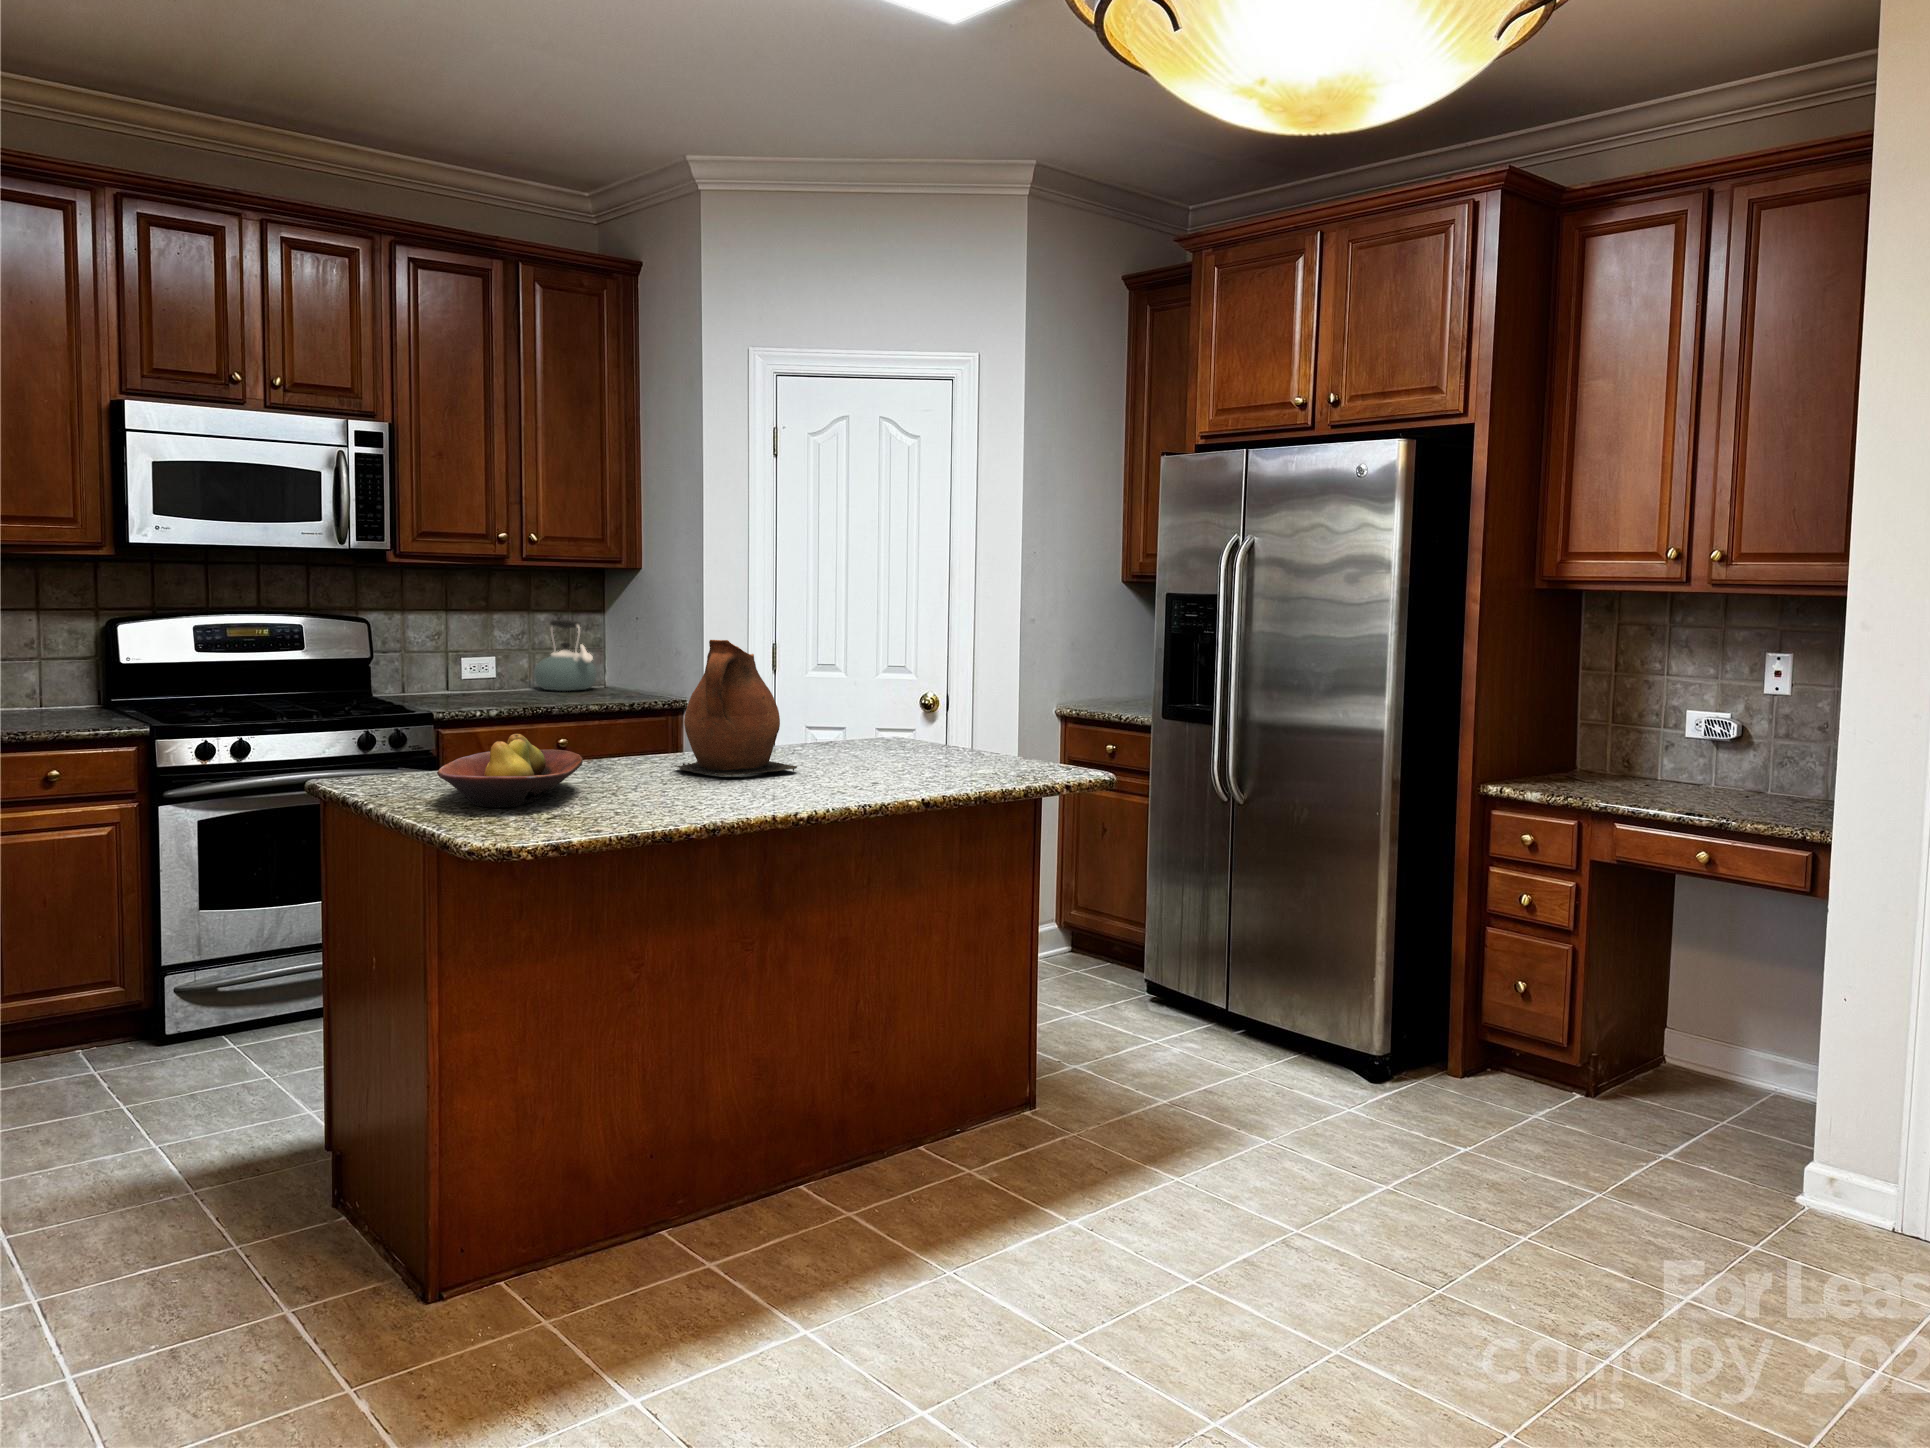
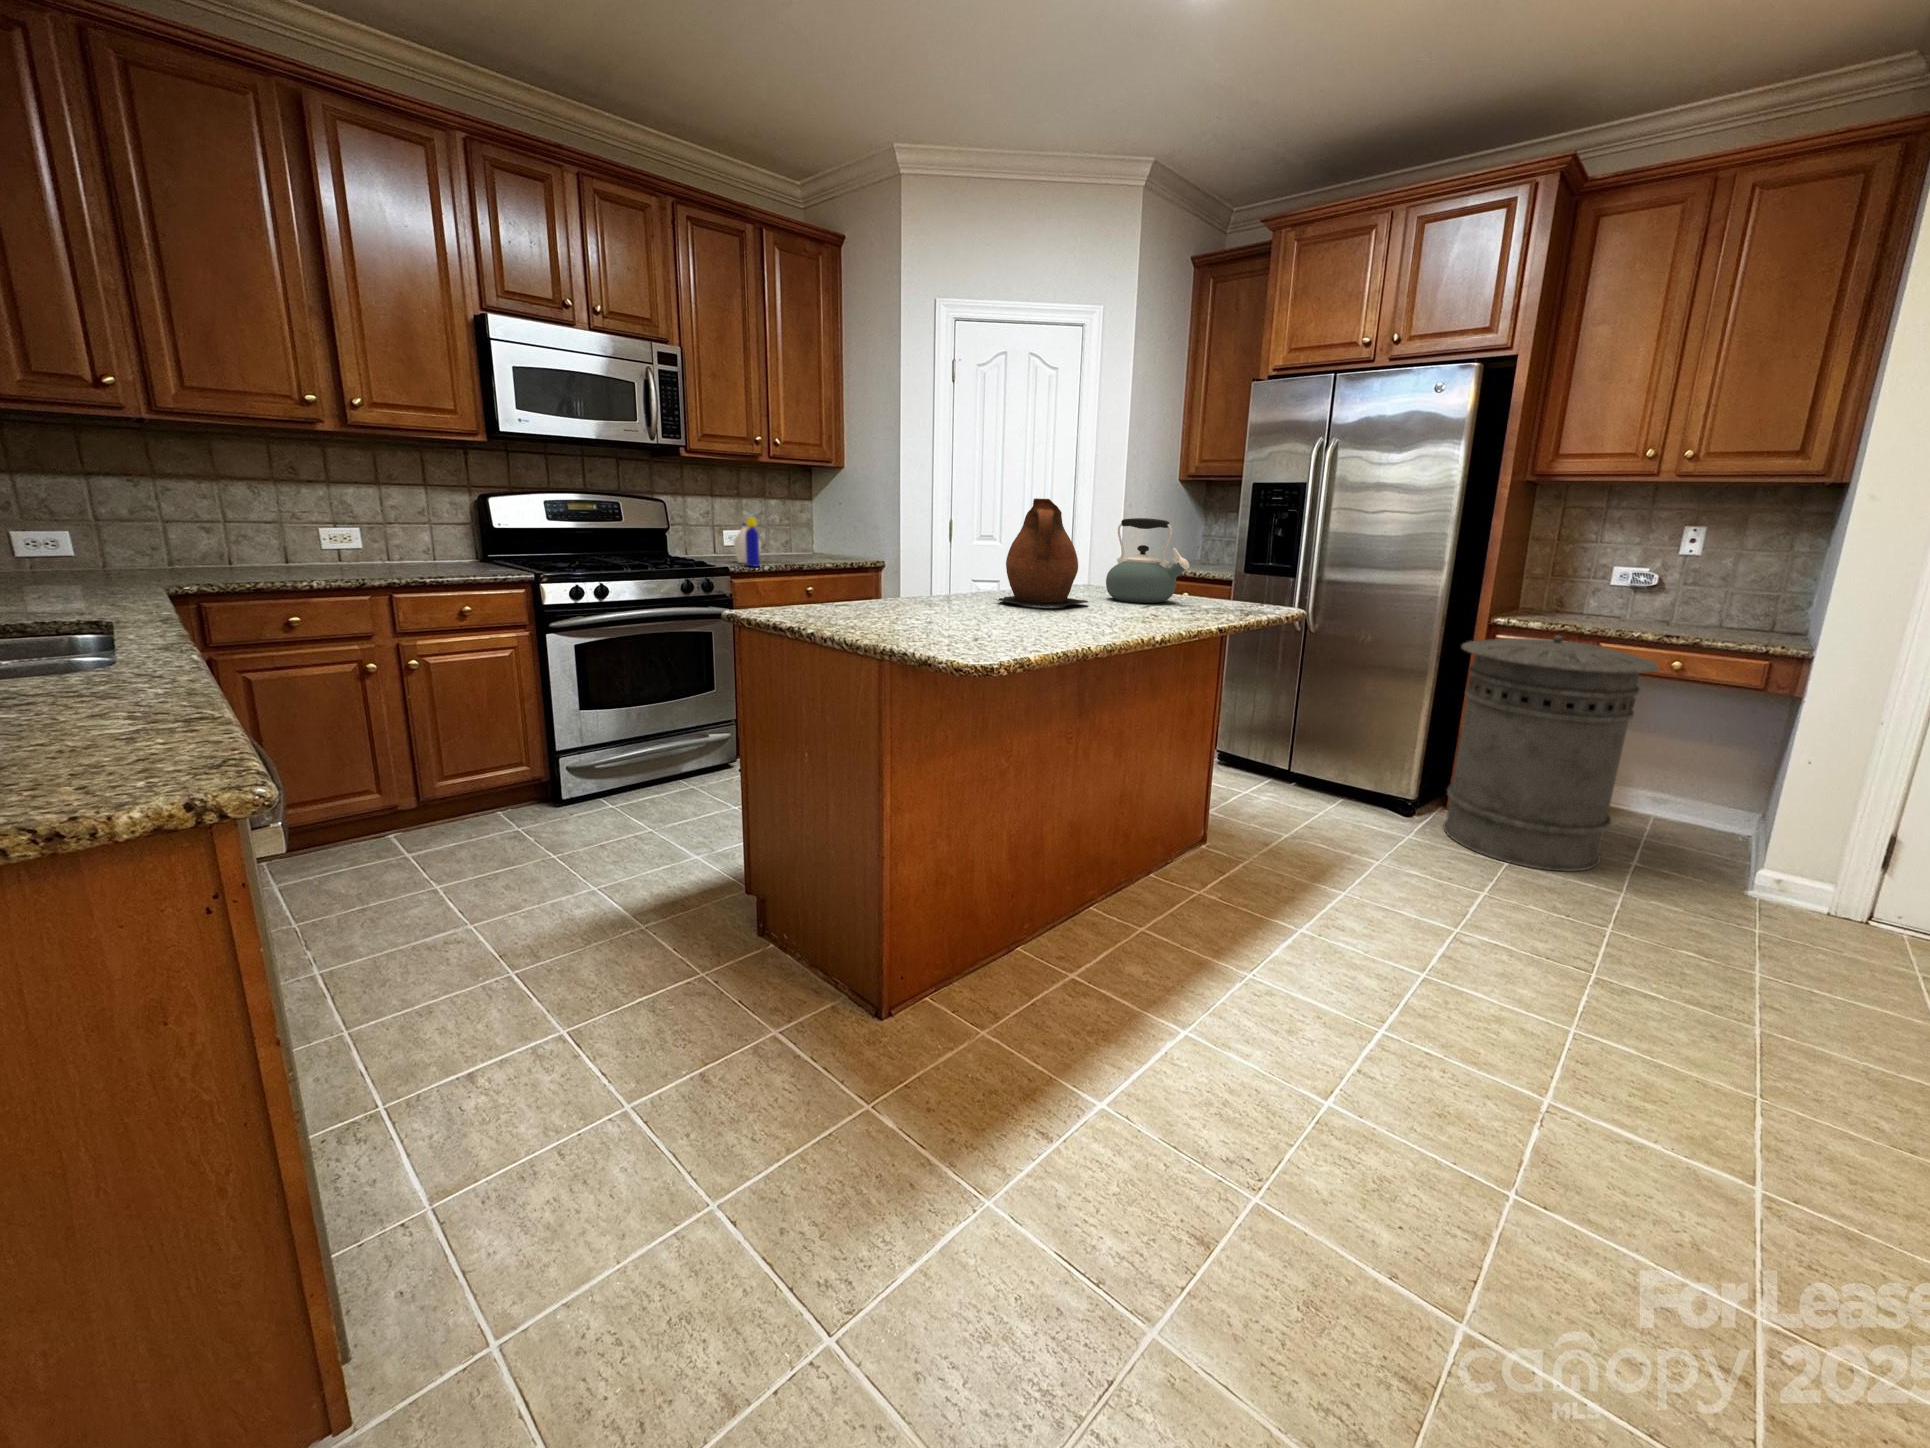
kettle: present [534,620,597,691] -> present [1106,518,1190,603]
bottle: none [451,644,492,711] -> present [734,517,761,566]
fruit bowl: present [437,734,583,808] -> none [866,570,978,630]
trash can: none [1409,813,1657,1165] -> present [1443,636,1659,871]

